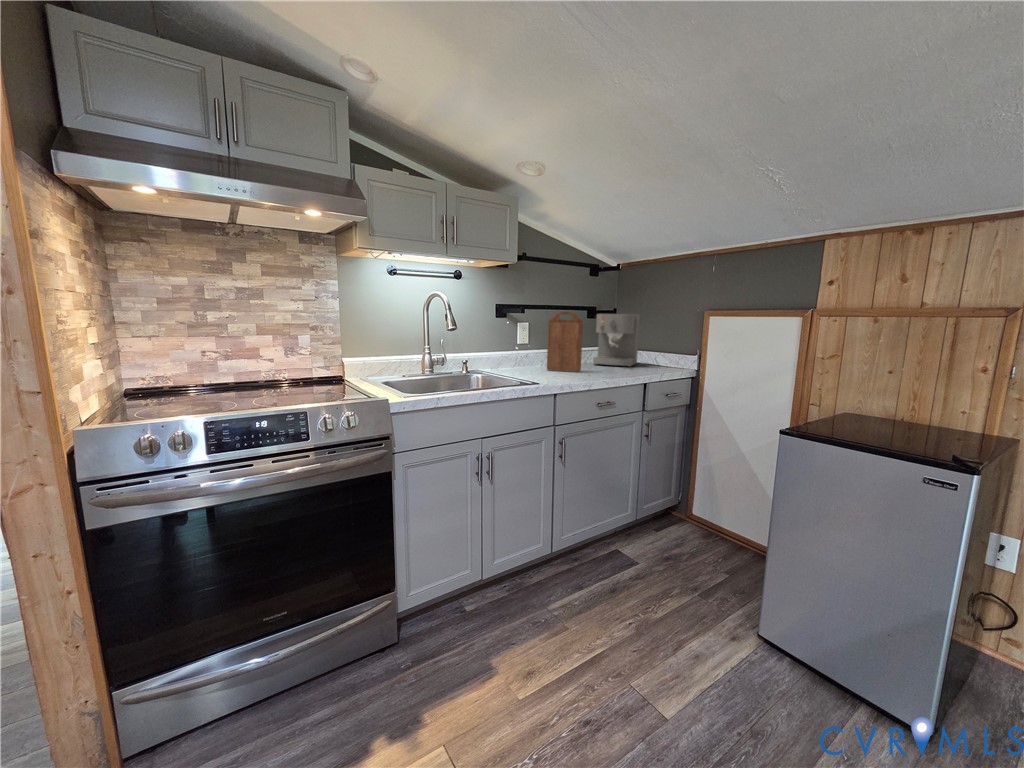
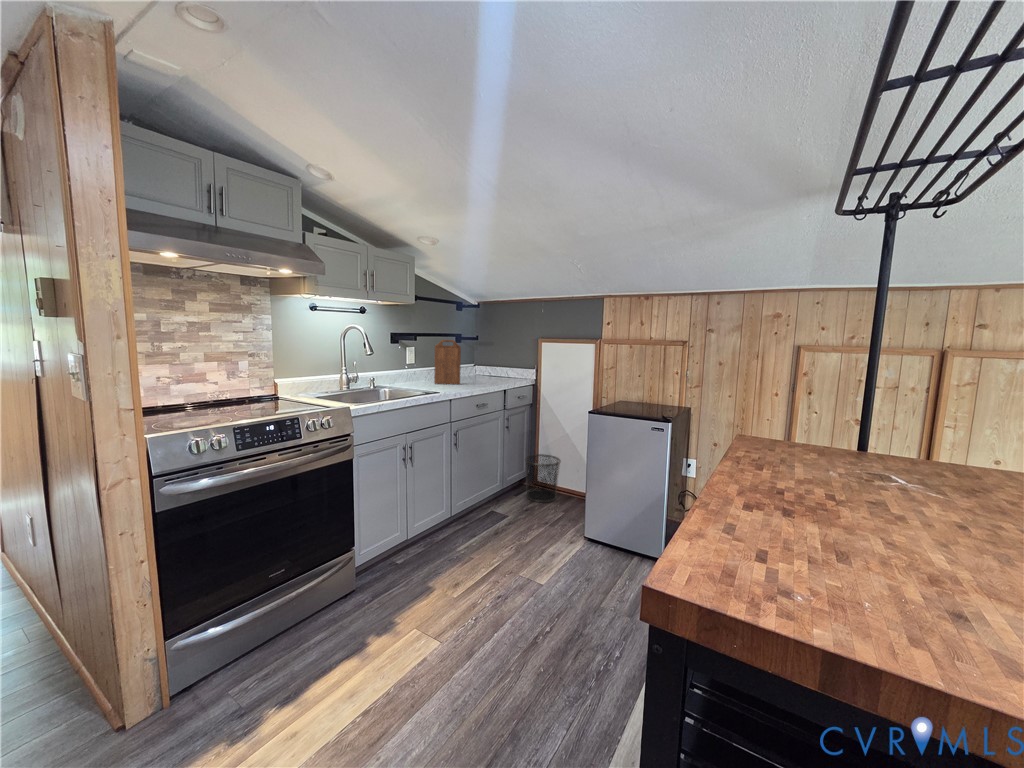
coffee maker: present [593,314,640,367] -> none [464,340,495,379]
waste bin: none [670,478,729,553] -> present [525,454,561,502]

